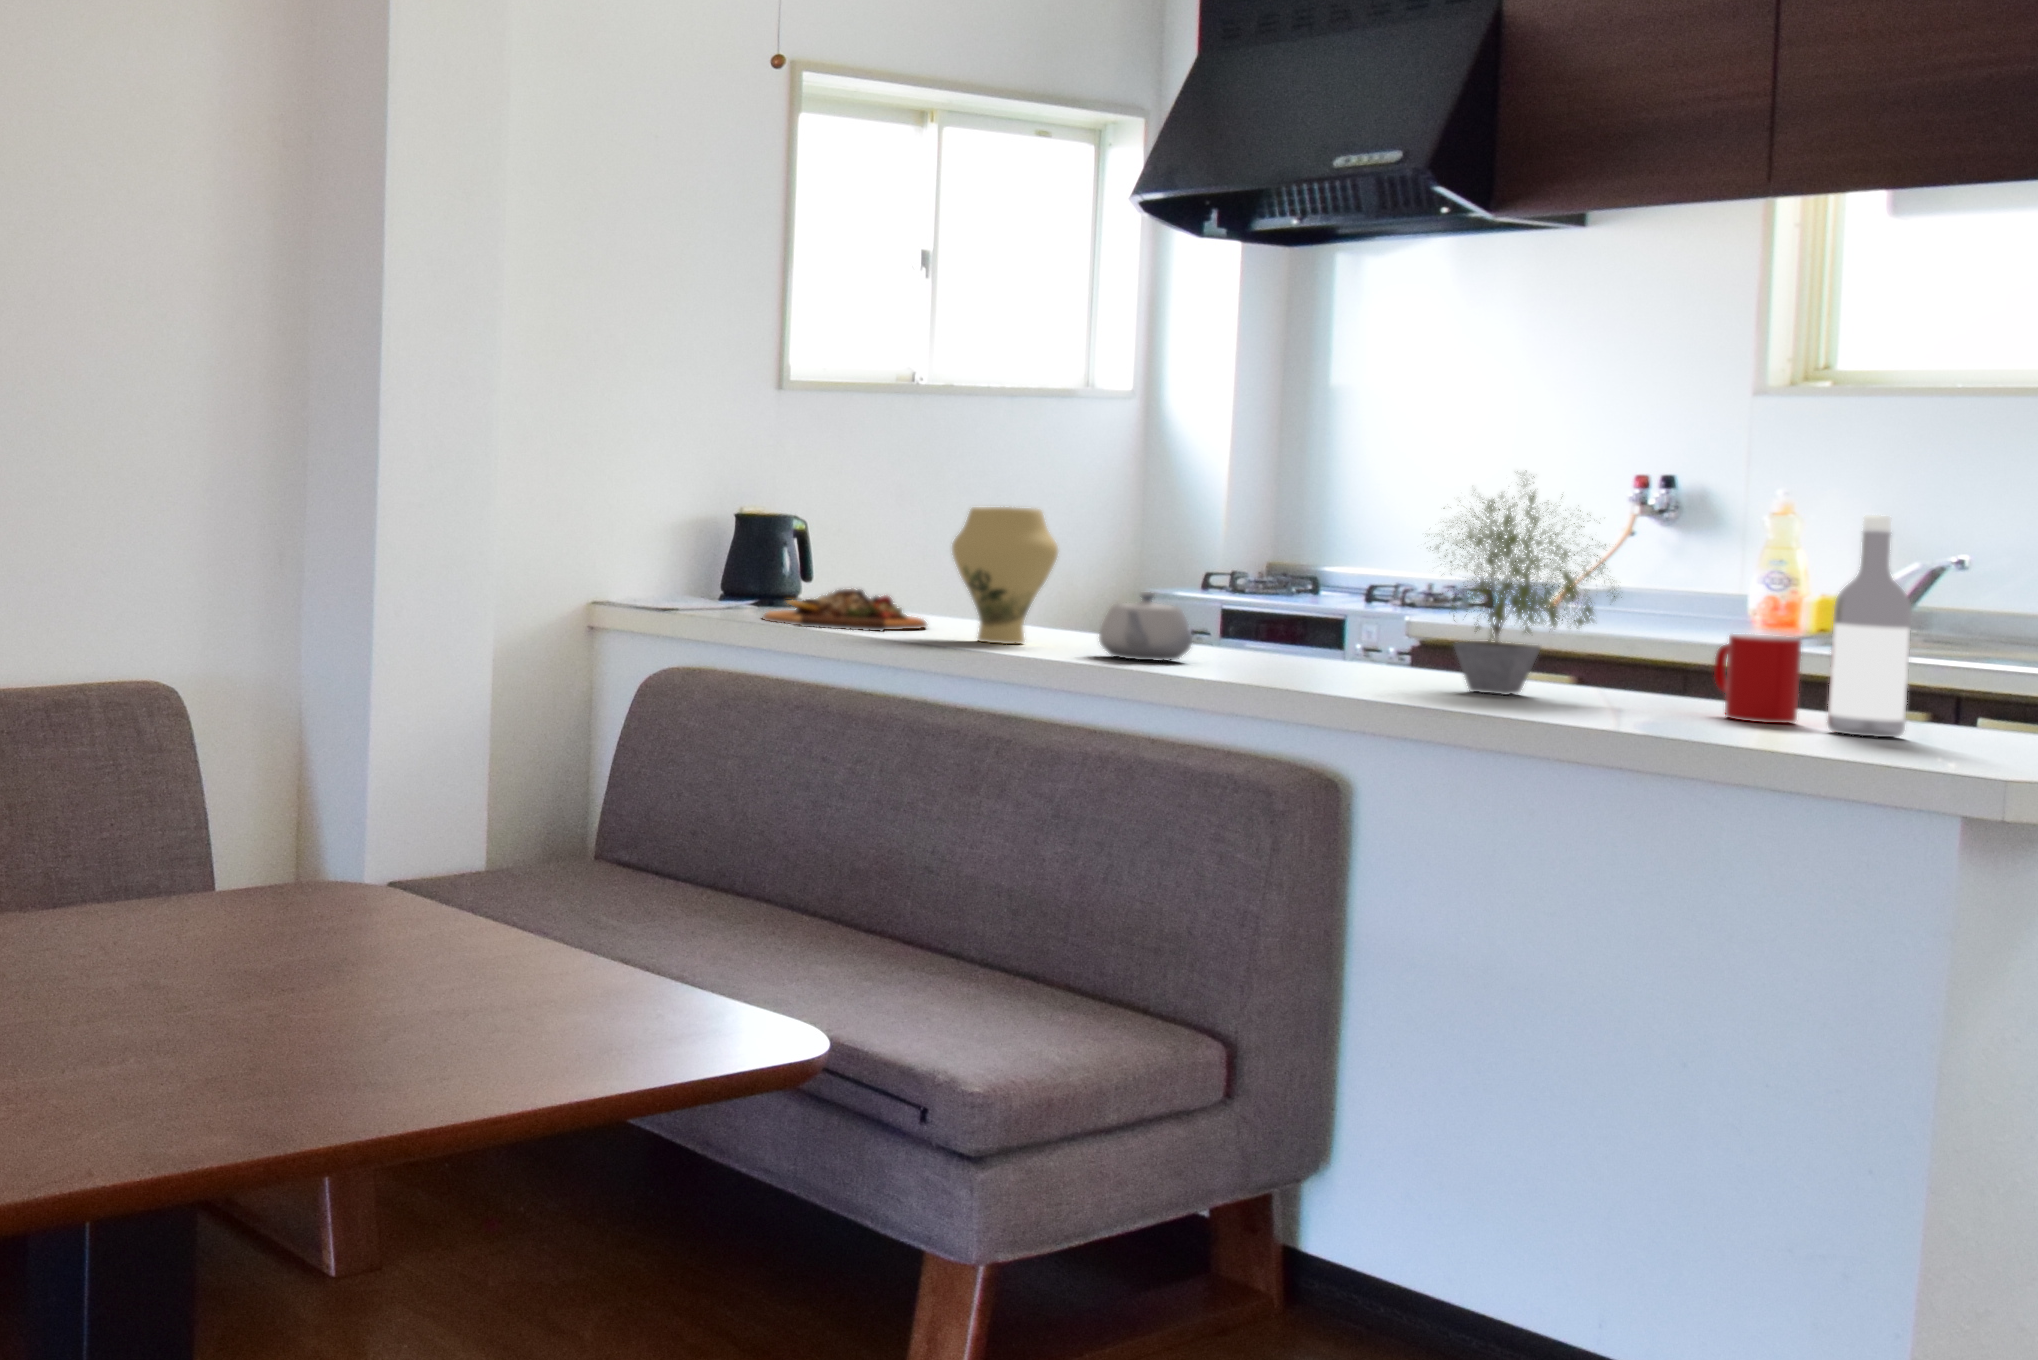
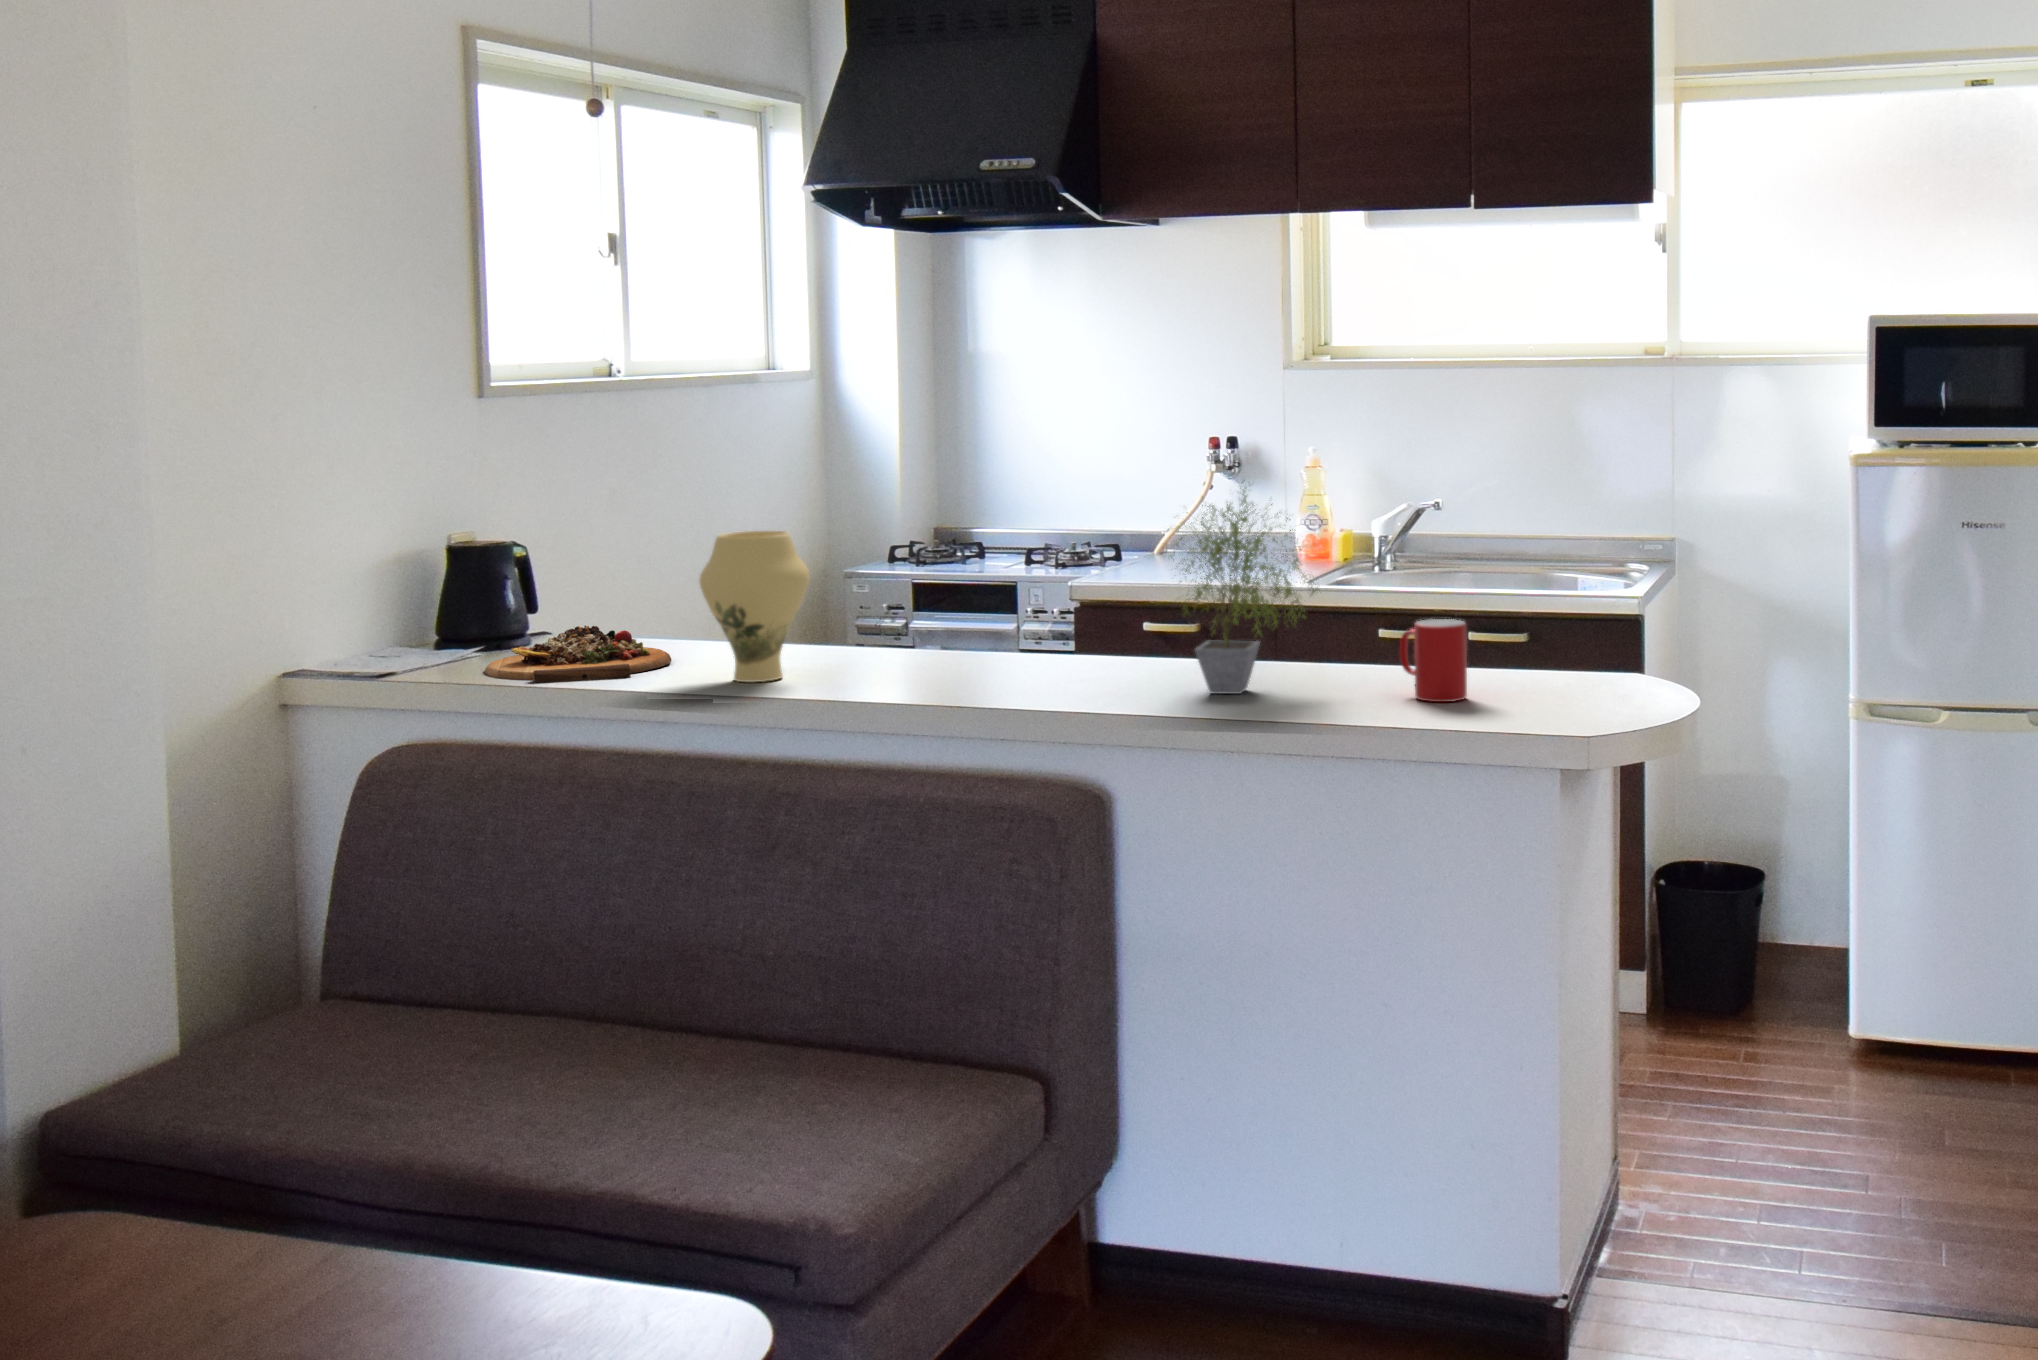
wine bottle: present [1827,515,1911,737] -> none [1499,512,1554,711]
teapot: present [1099,592,1192,660] -> none [865,618,955,692]

